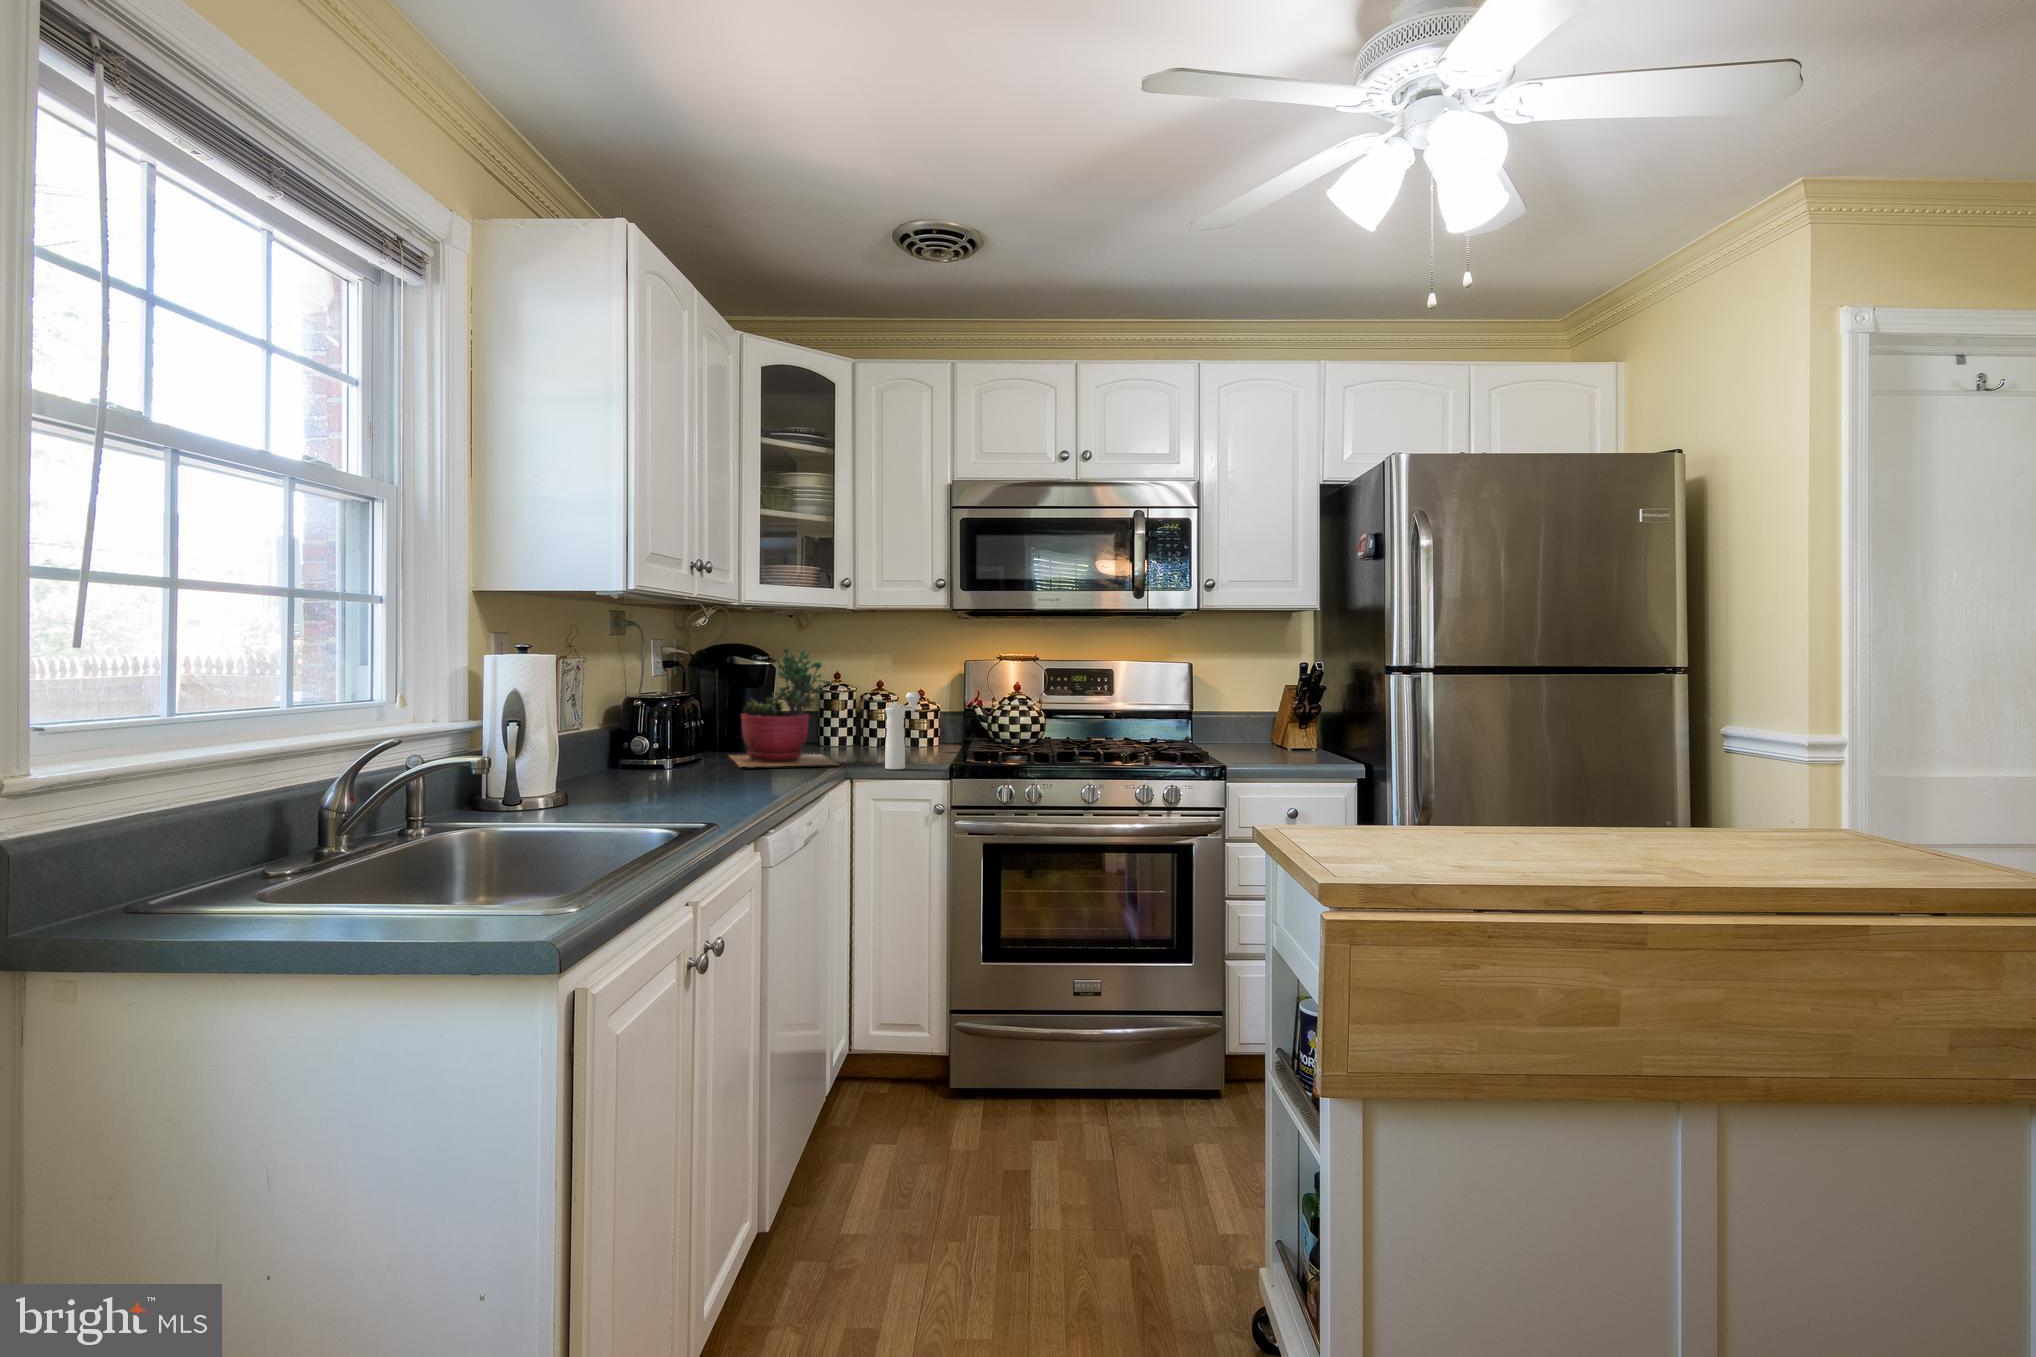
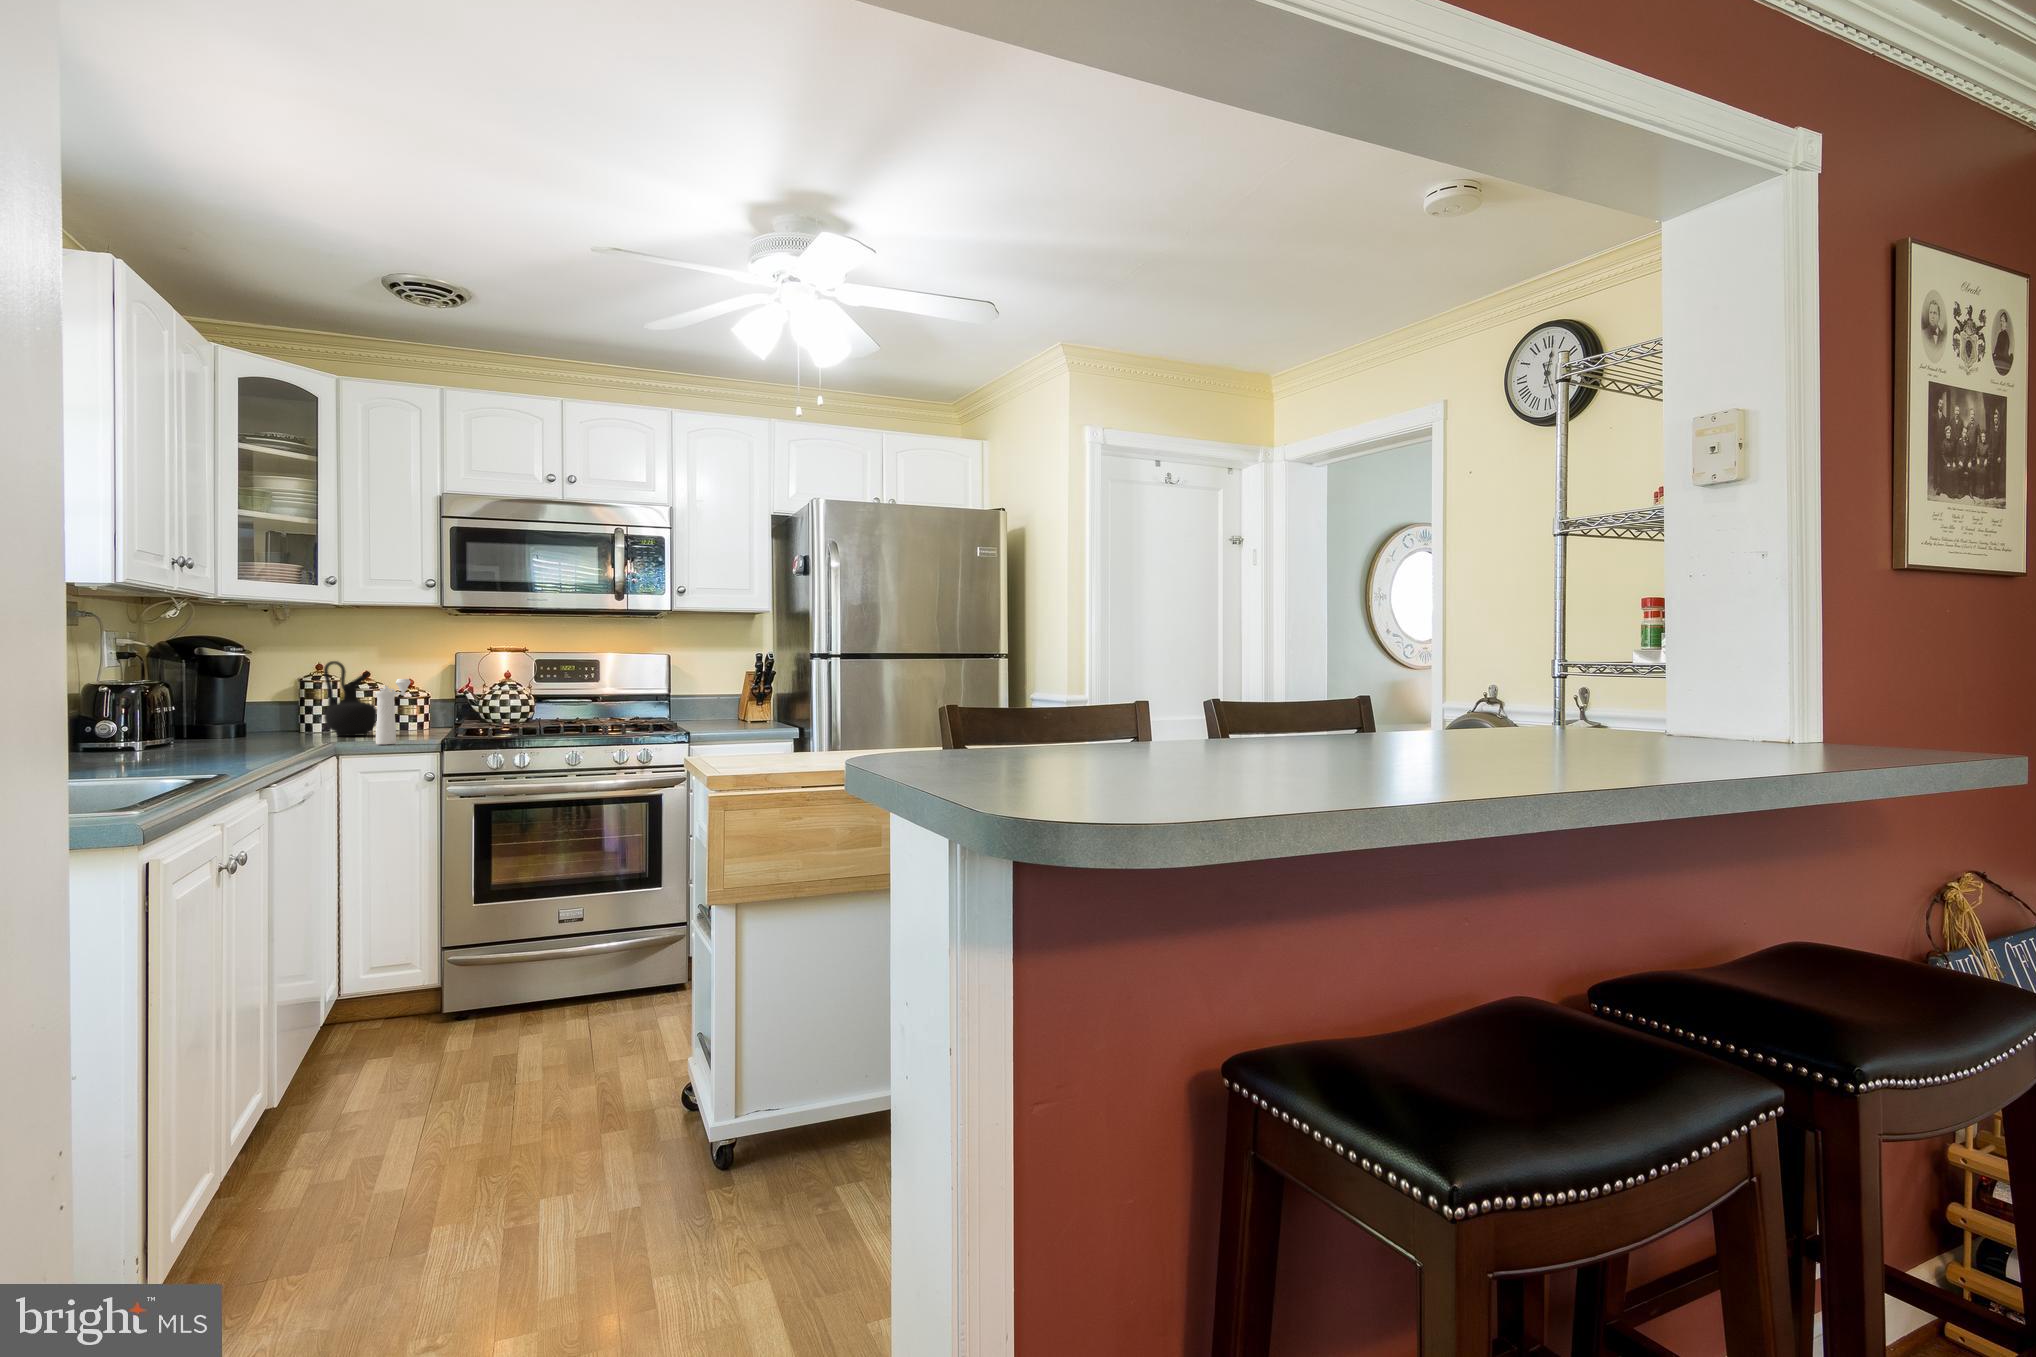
succulent plant: present [730,648,836,767] -> none [203,639,328,746]
ceramic jug: none [840,671,890,753] -> present [324,661,377,736]

